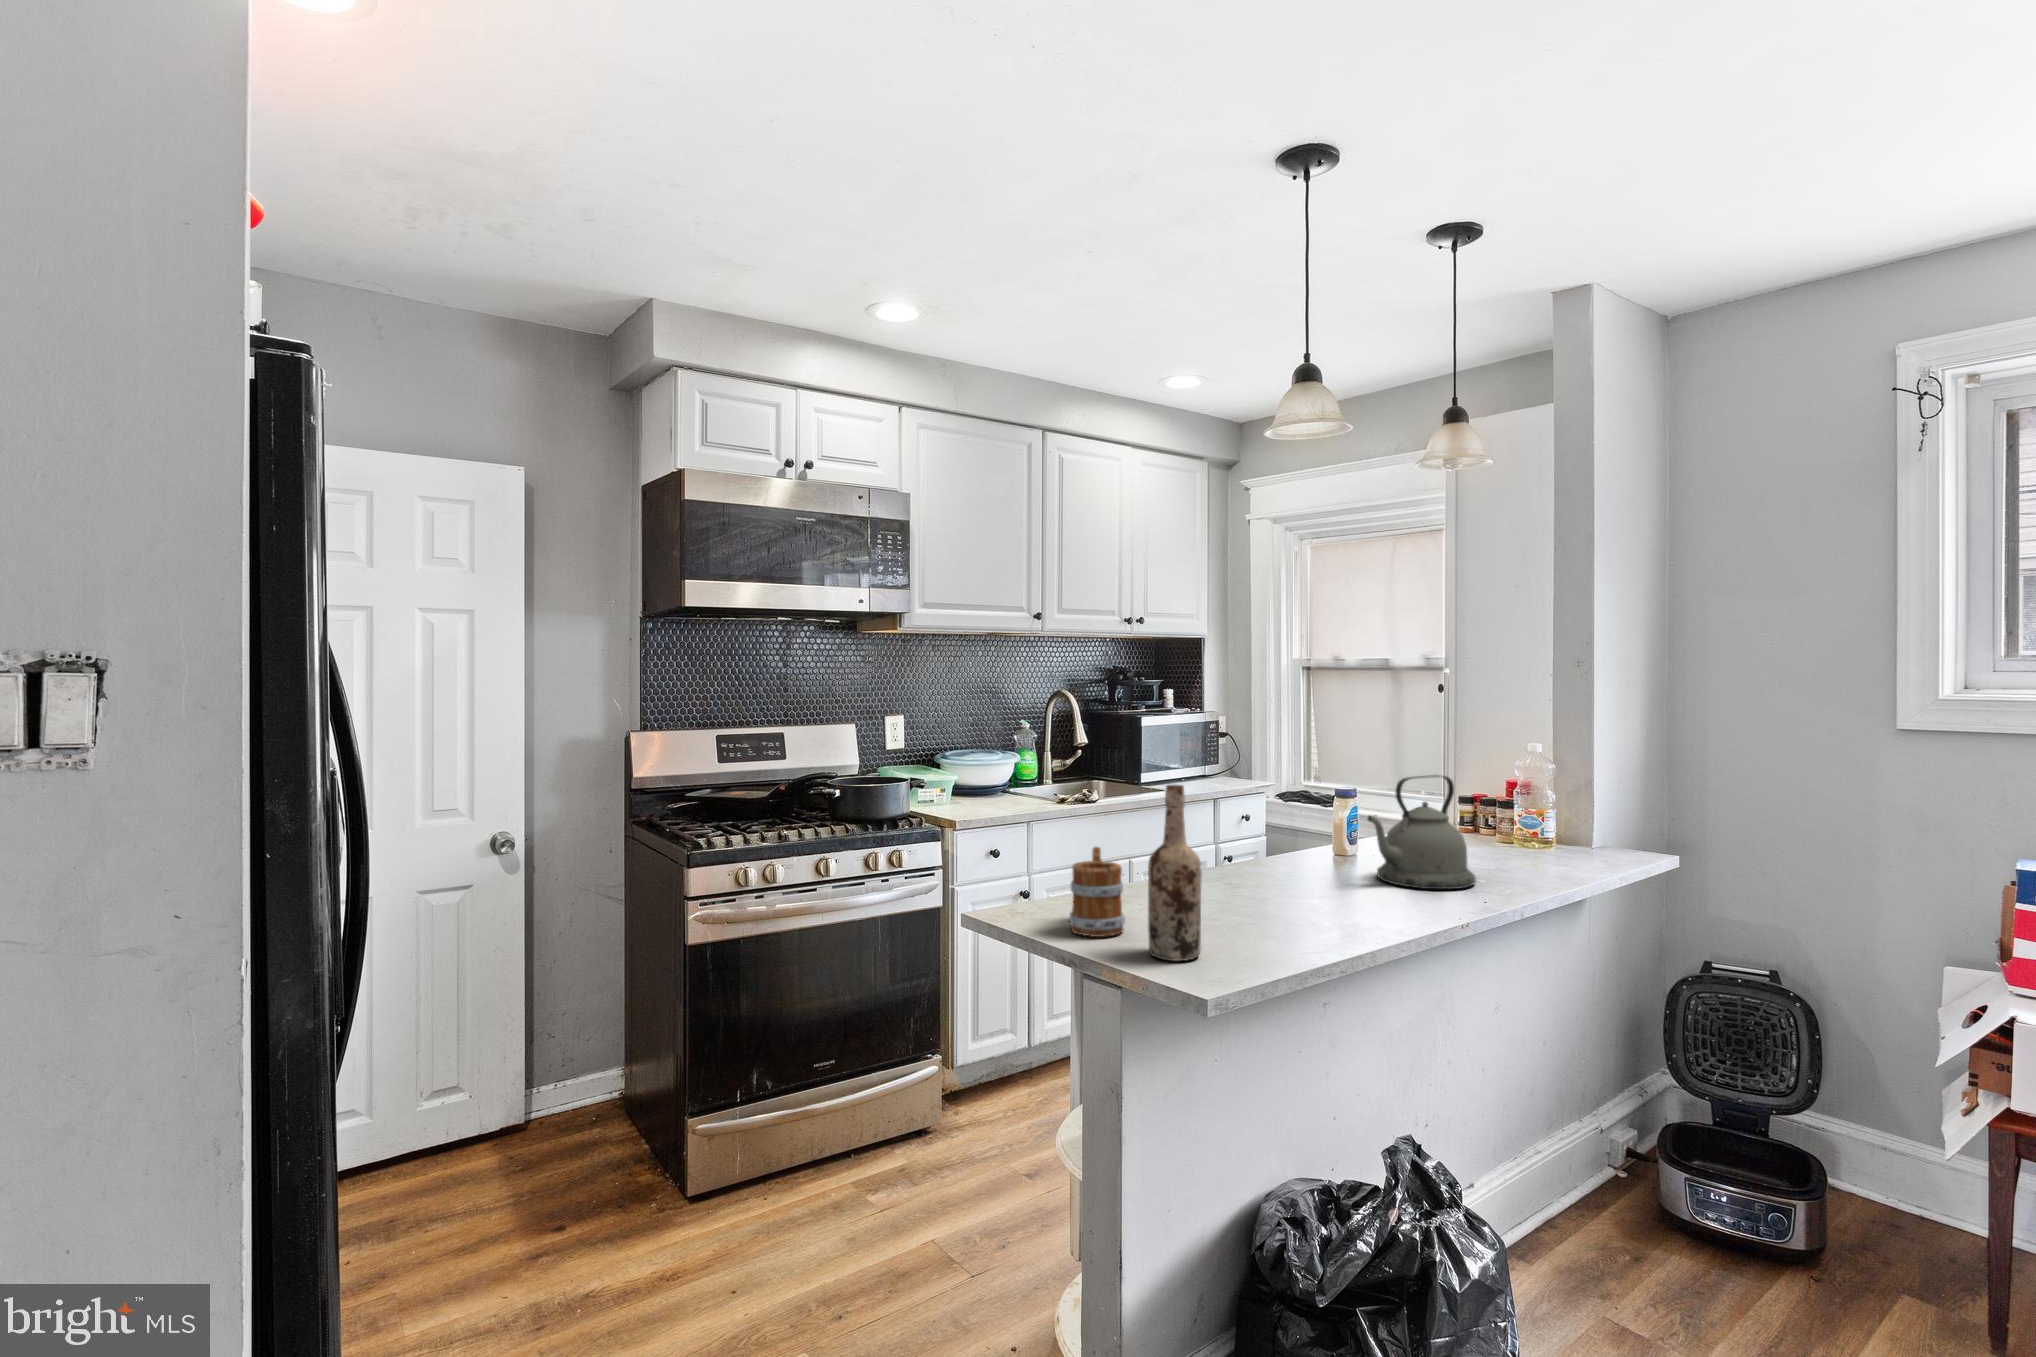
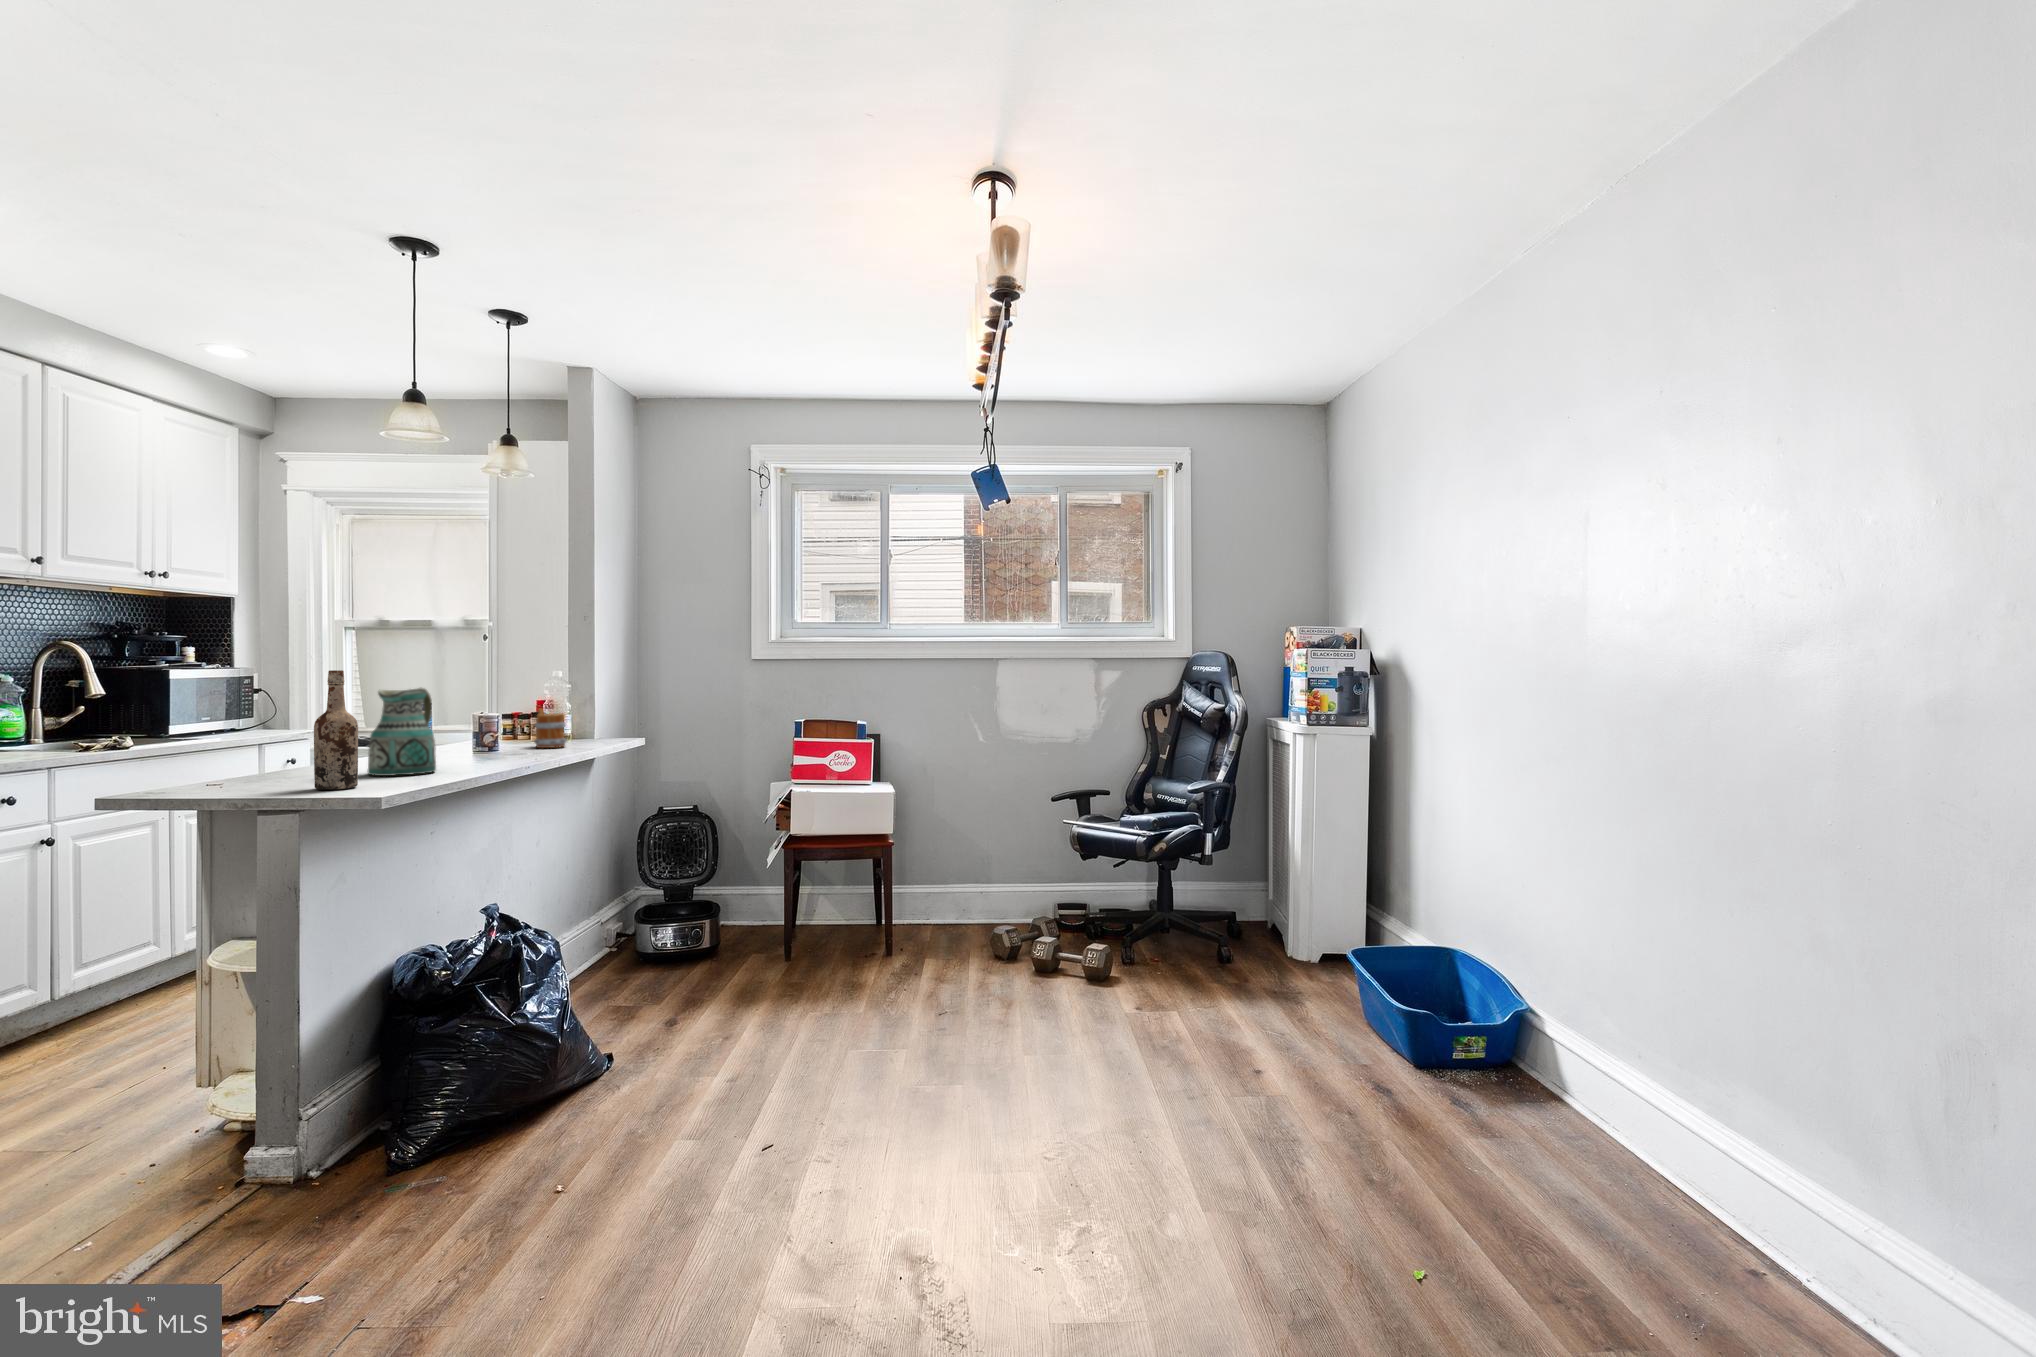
kettle: present [1368,775,1476,889] -> none [453,684,528,758]
ceramic pitcher: none [1239,793,1327,929] -> present [368,688,436,776]
mug: present [1070,847,1125,937] -> present [534,708,566,748]

